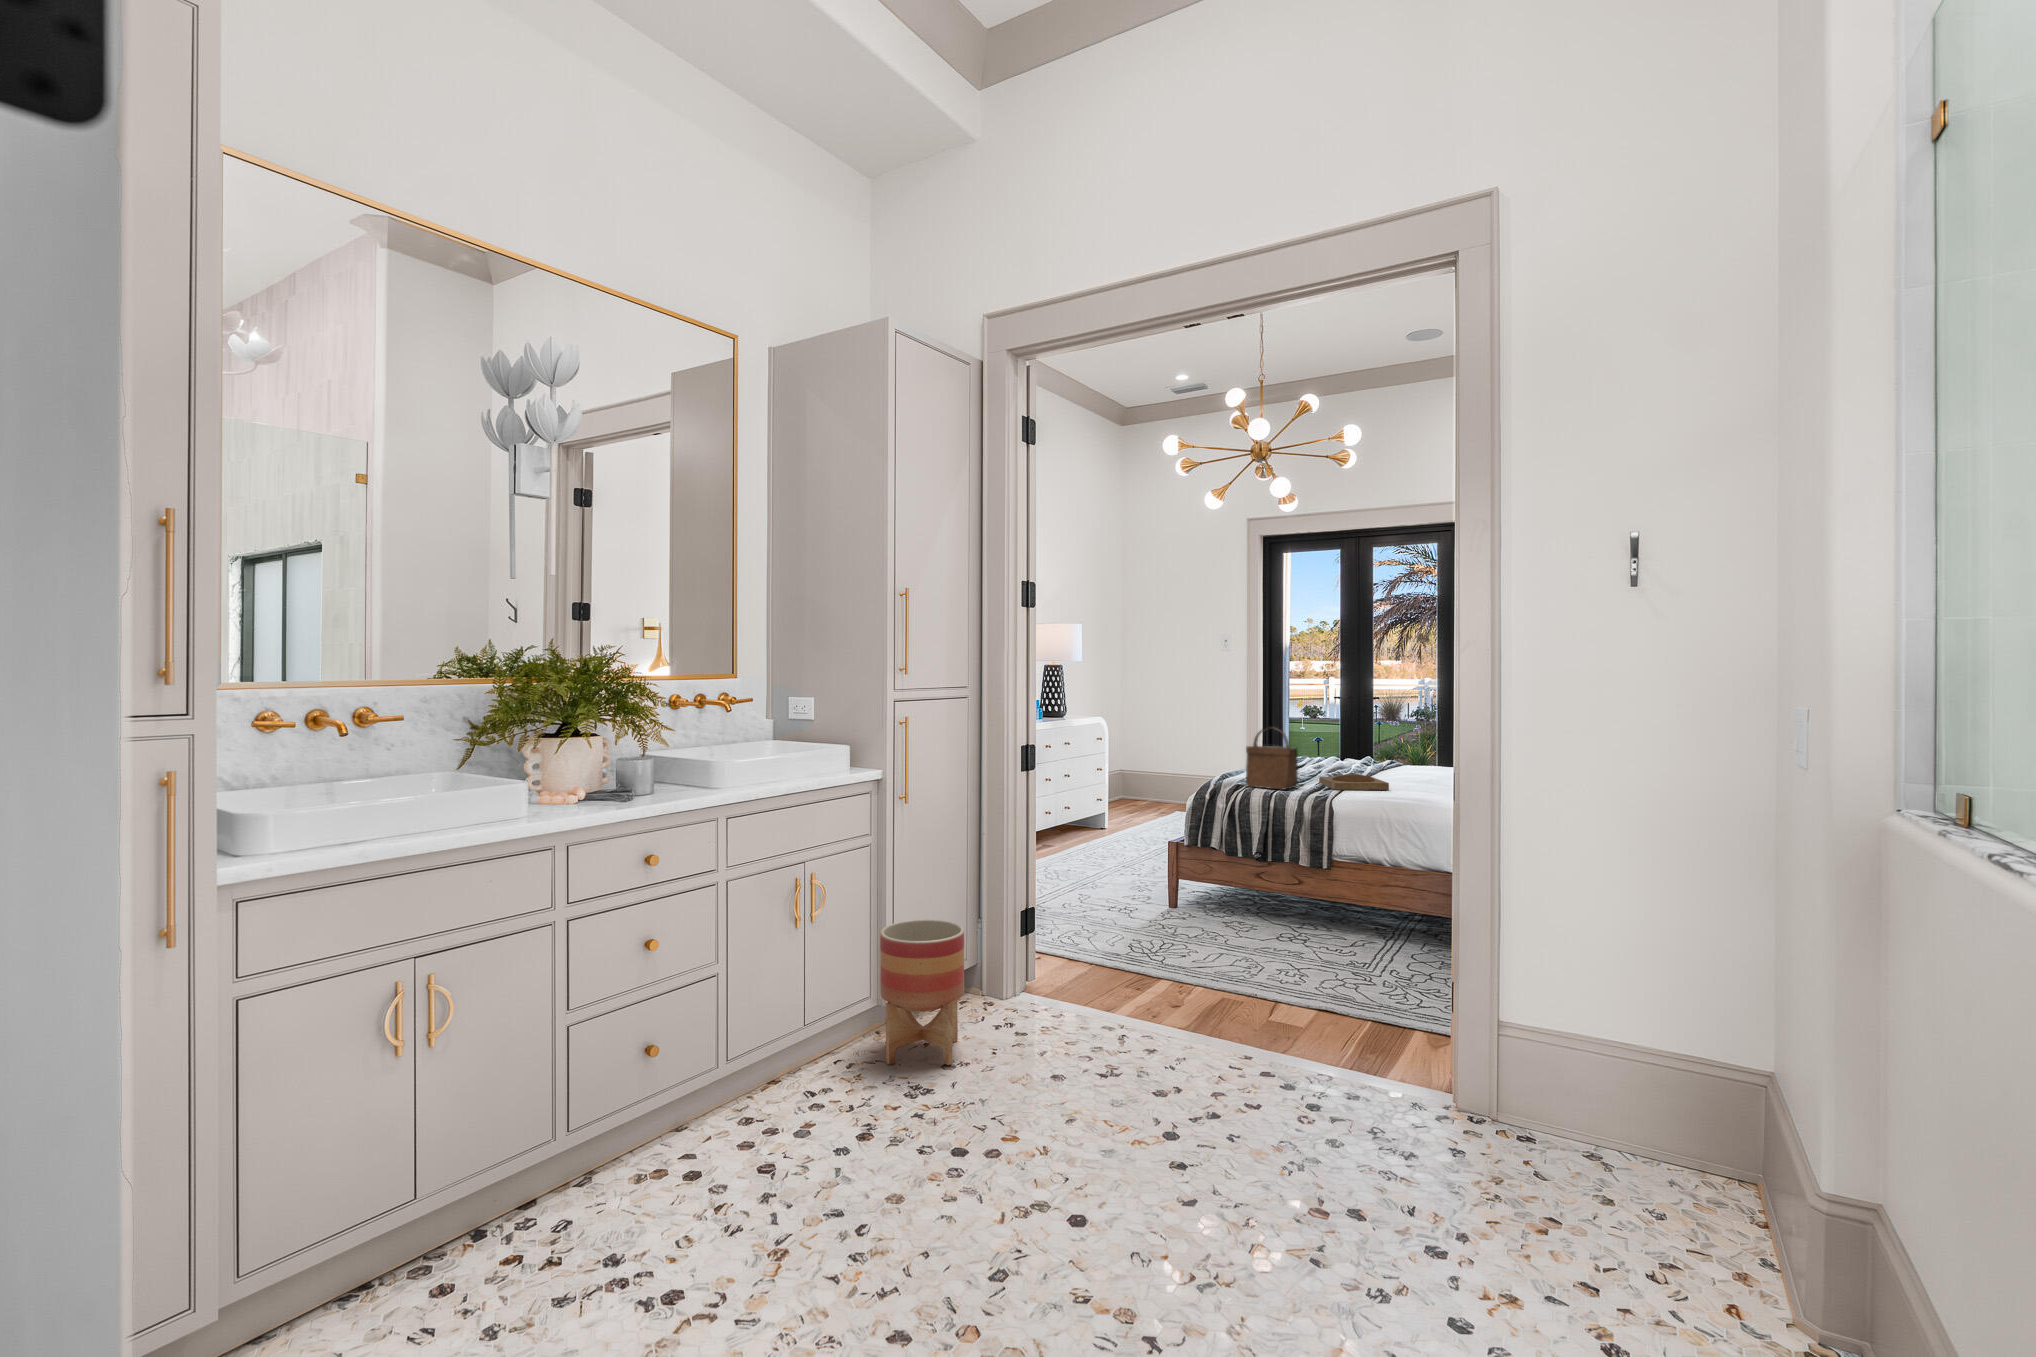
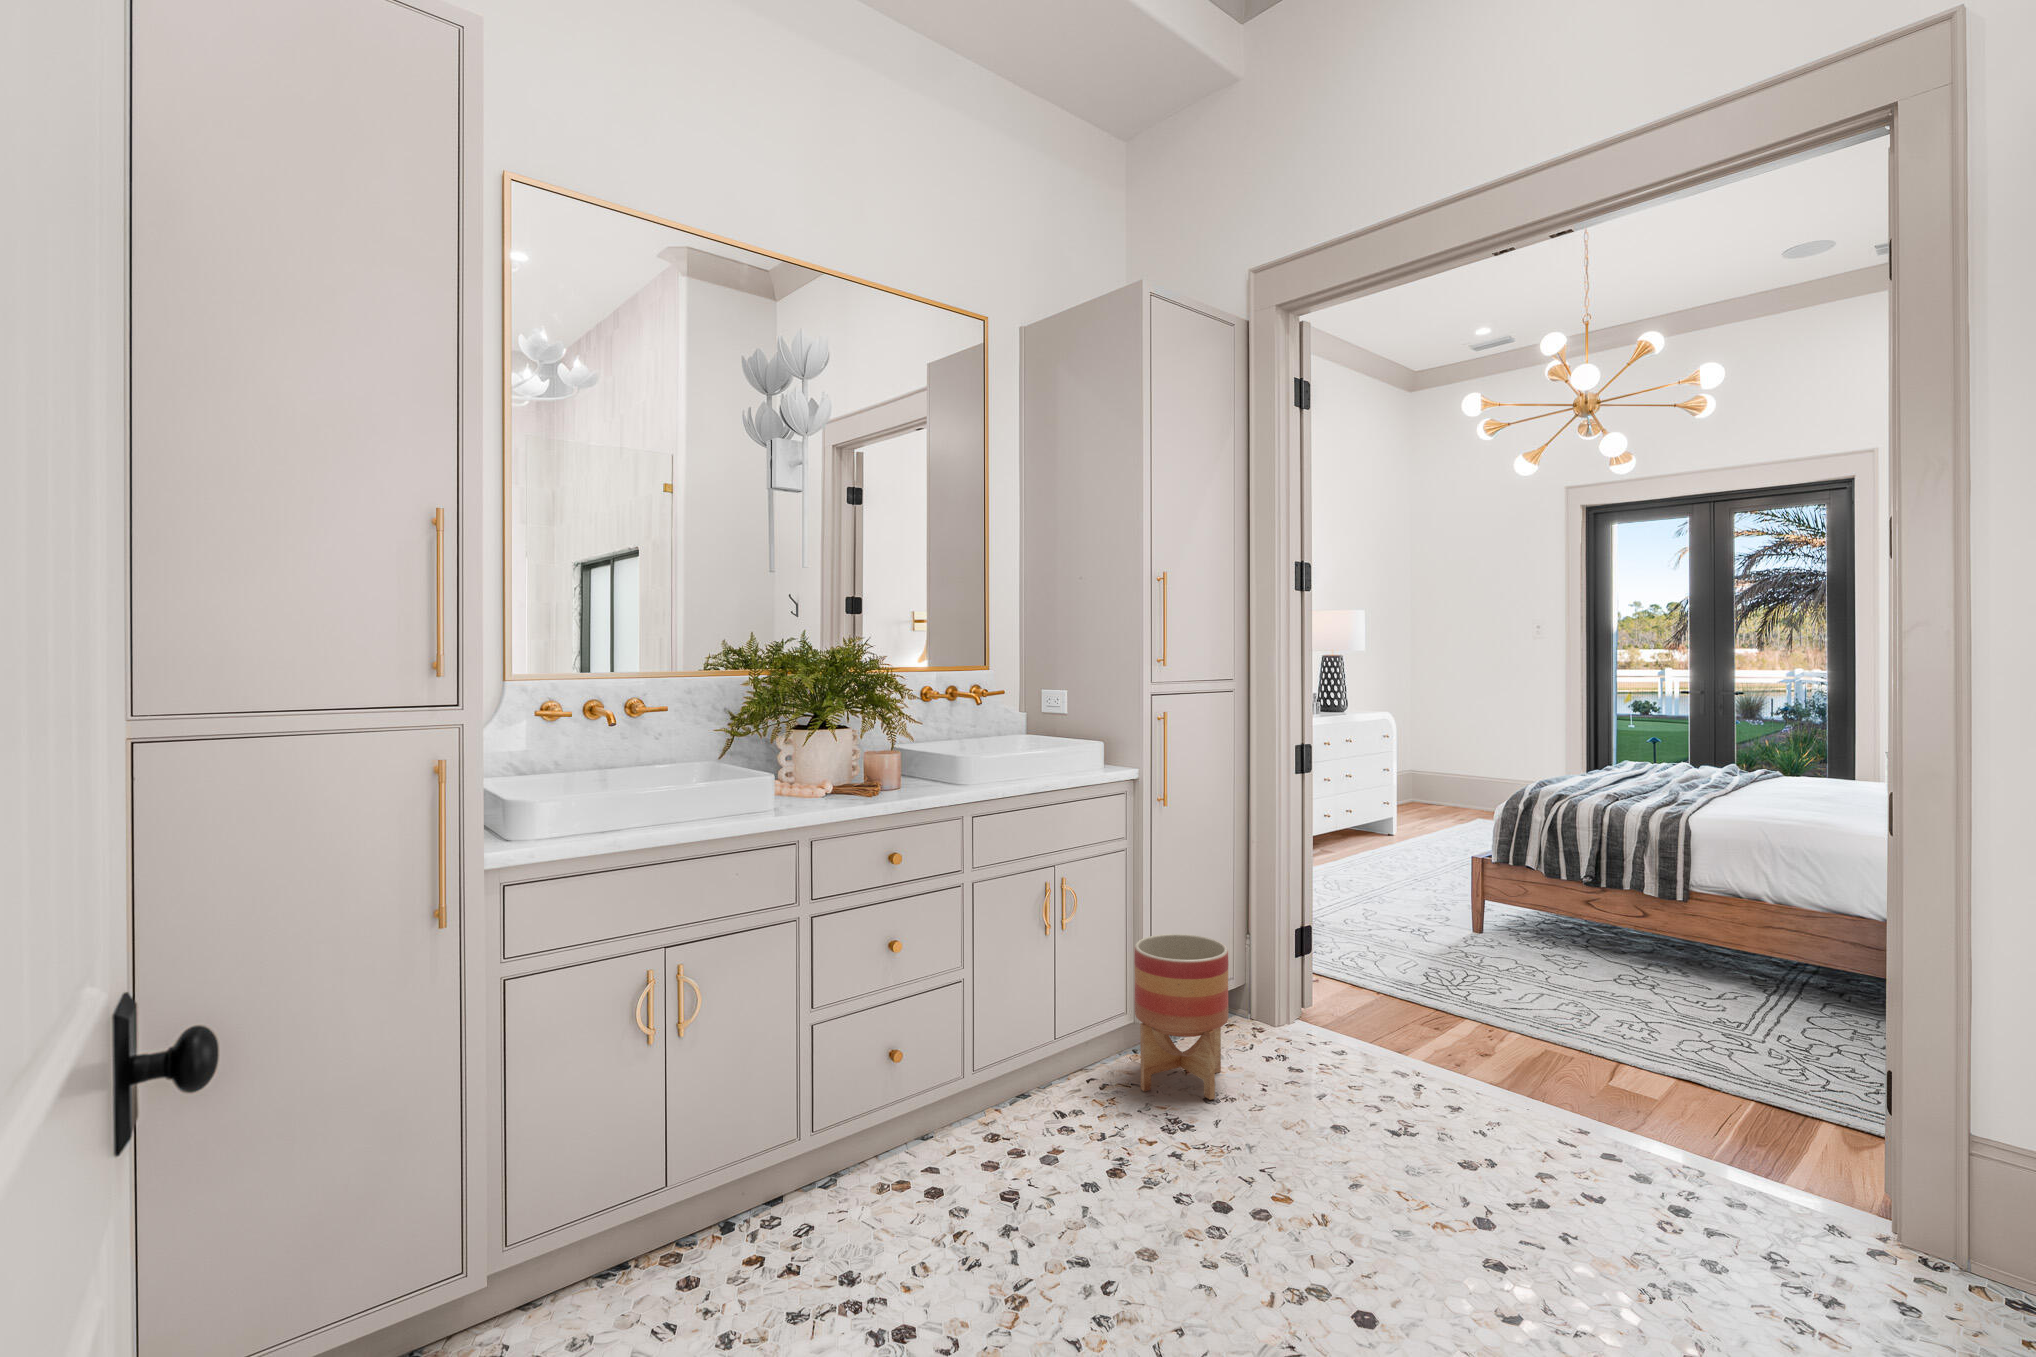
handbag: present [1246,728,1298,790] -> none [1571,728,1640,803]
tray: present [1319,774,1389,790] -> none [1669,787,1769,808]

